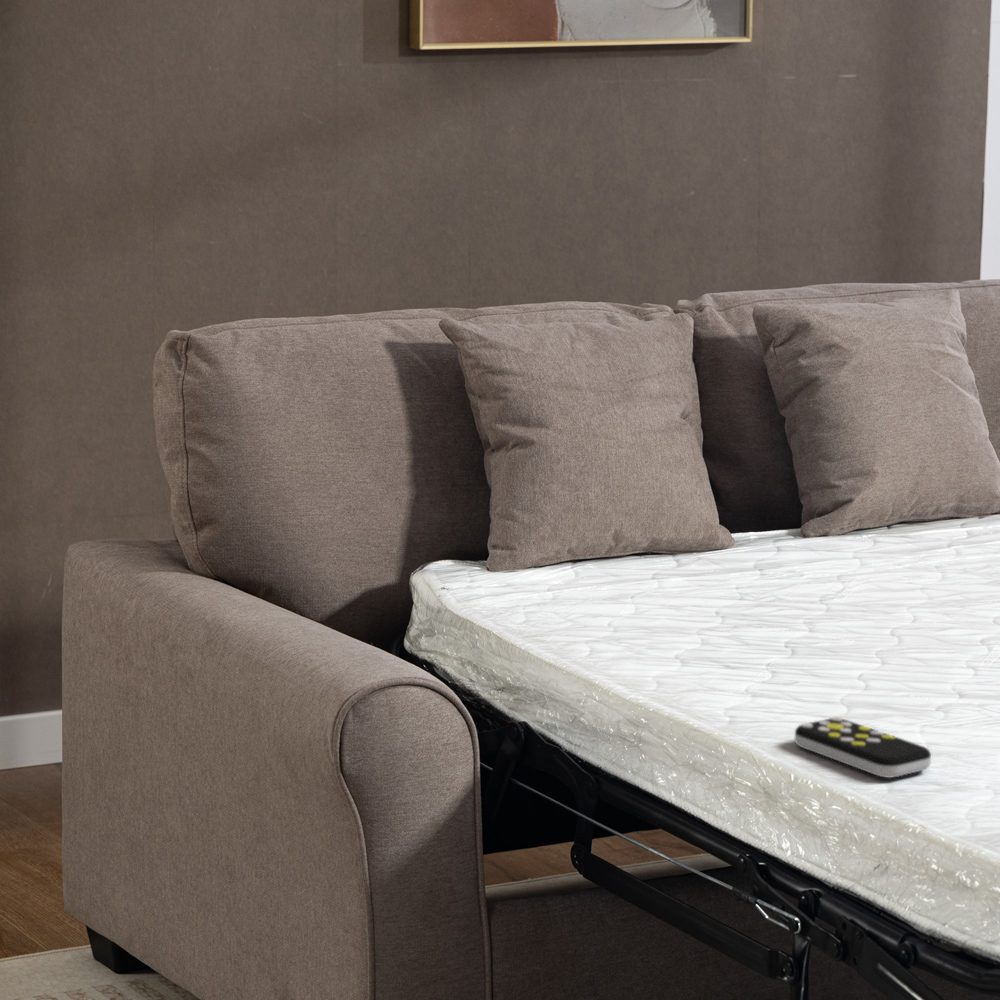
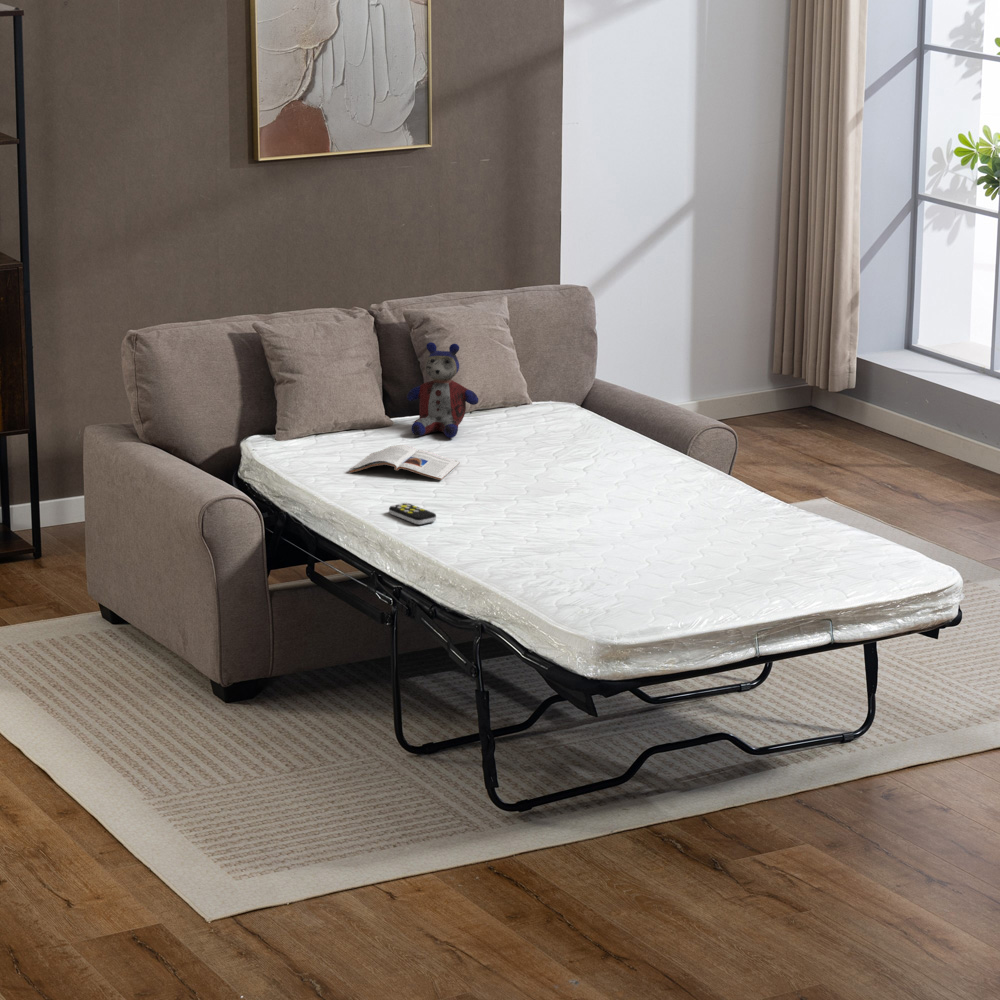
stuffed bear: none [763,367,923,572] -> present [407,342,478,438]
magazine: none [664,581,916,662] -> present [350,445,460,480]

